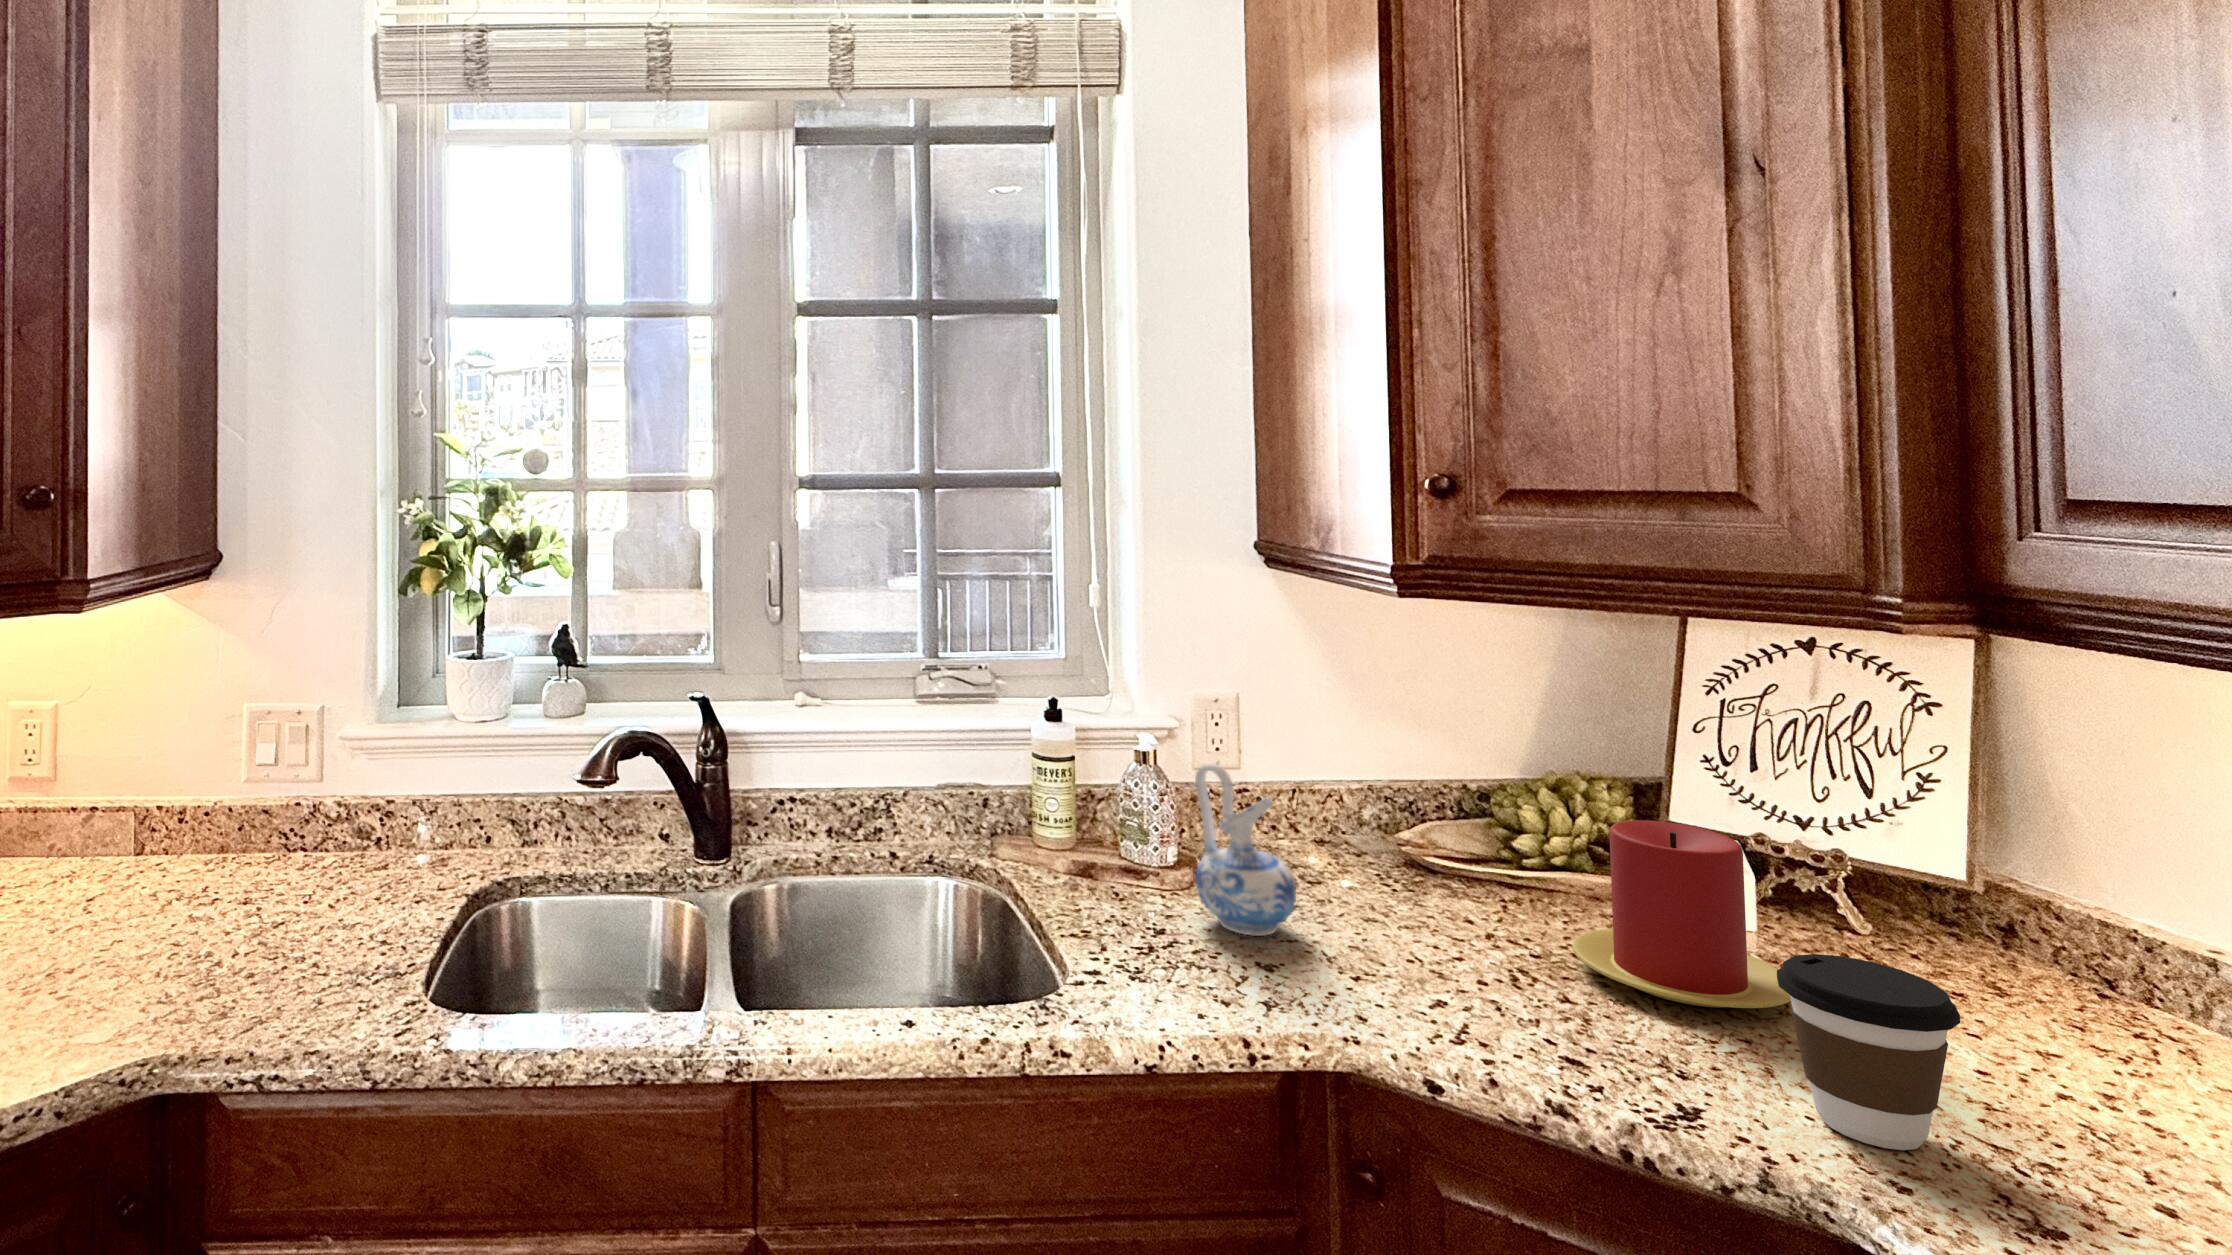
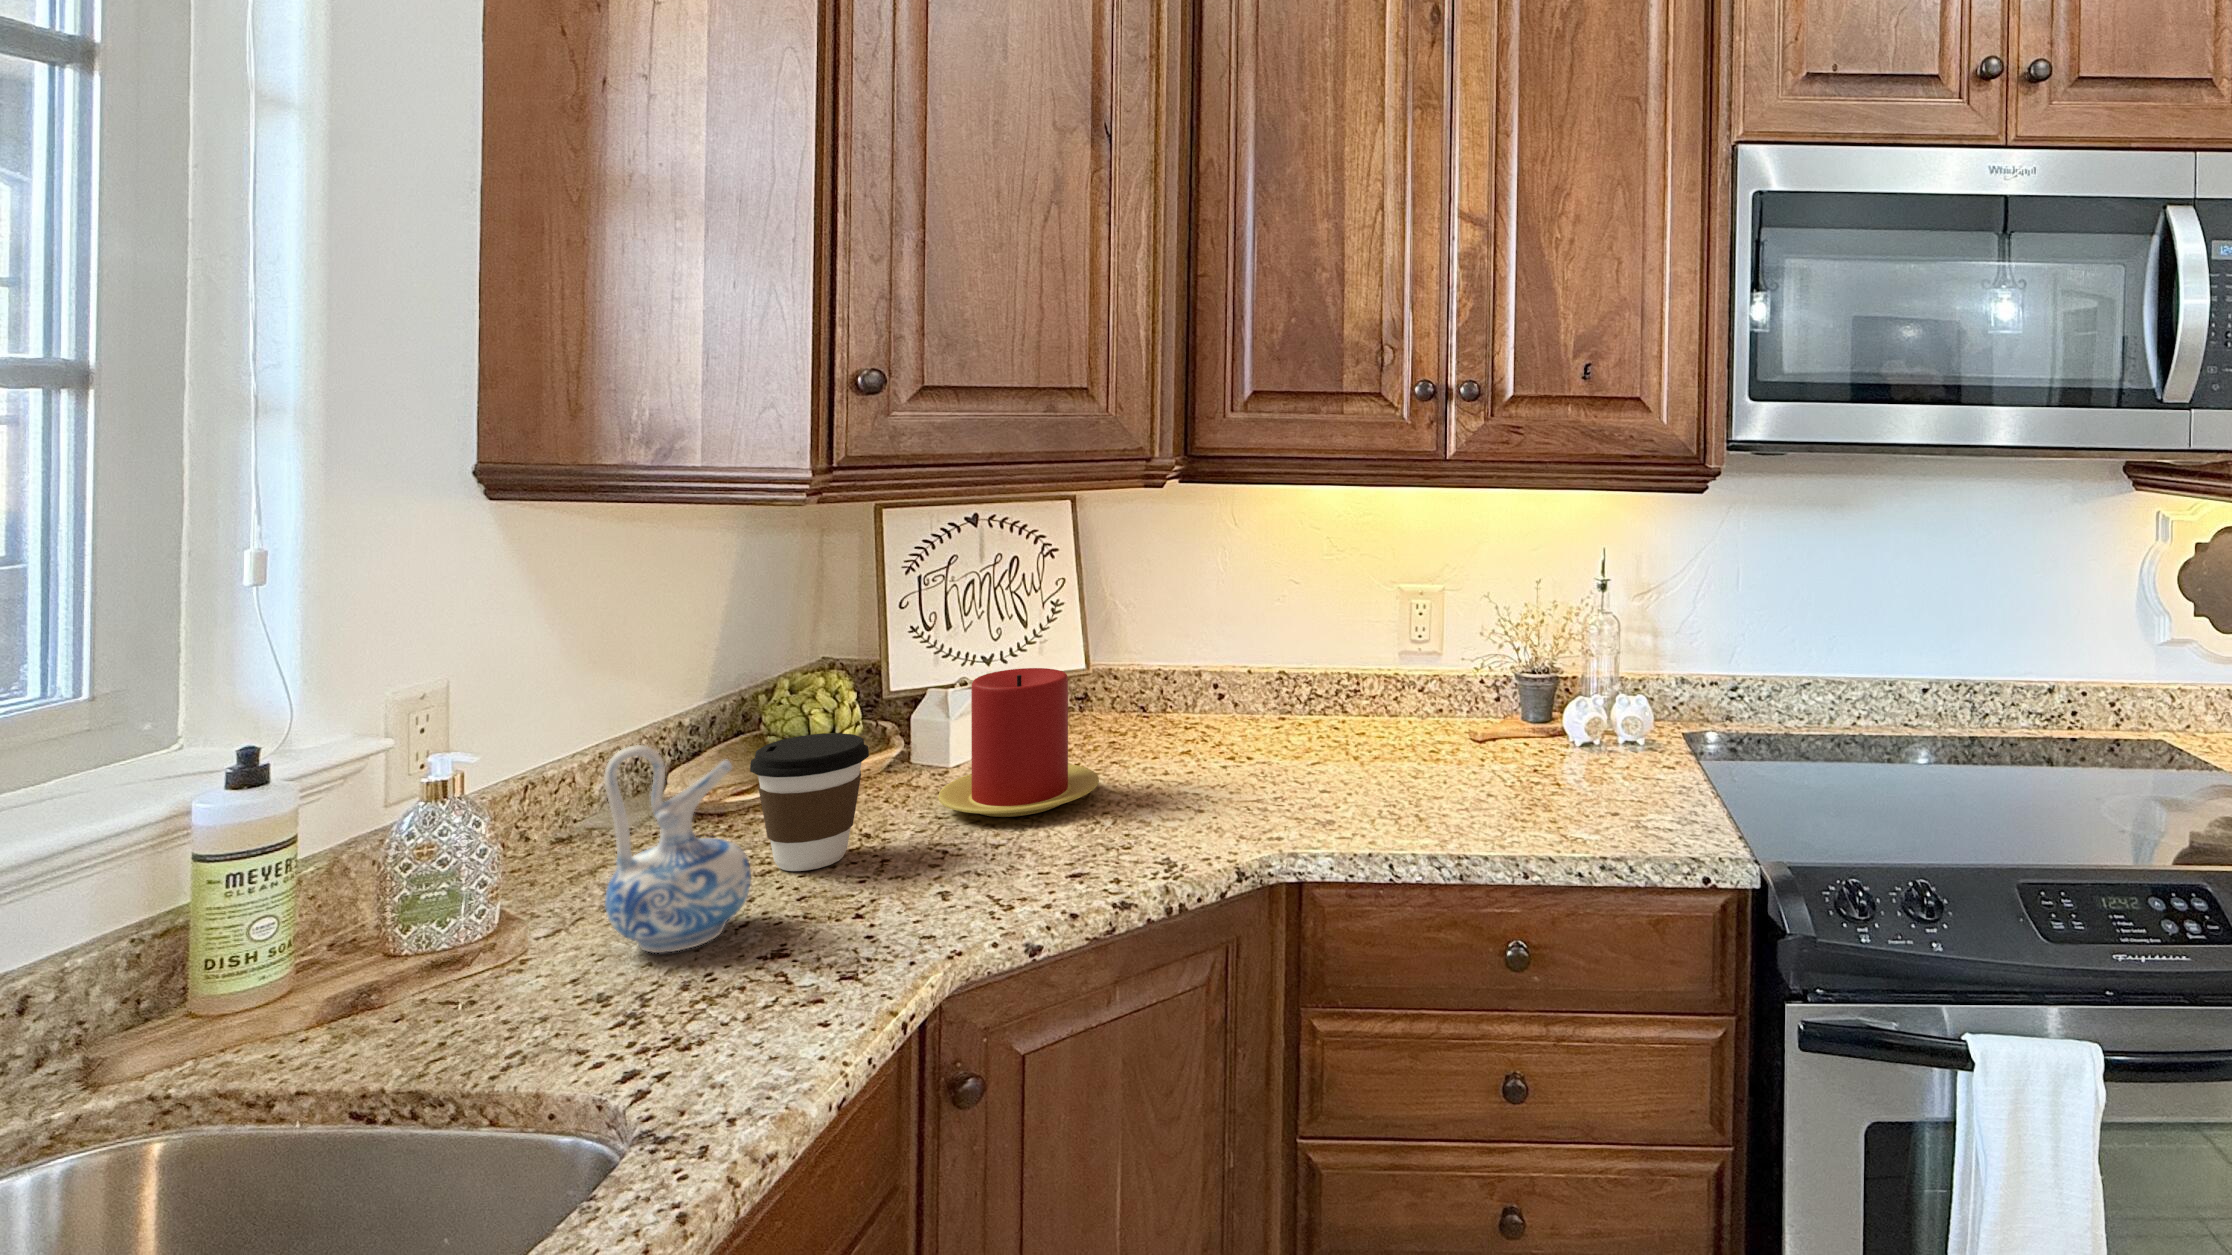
coffee cup: present [1777,954,1960,1150] -> present [750,733,869,871]

